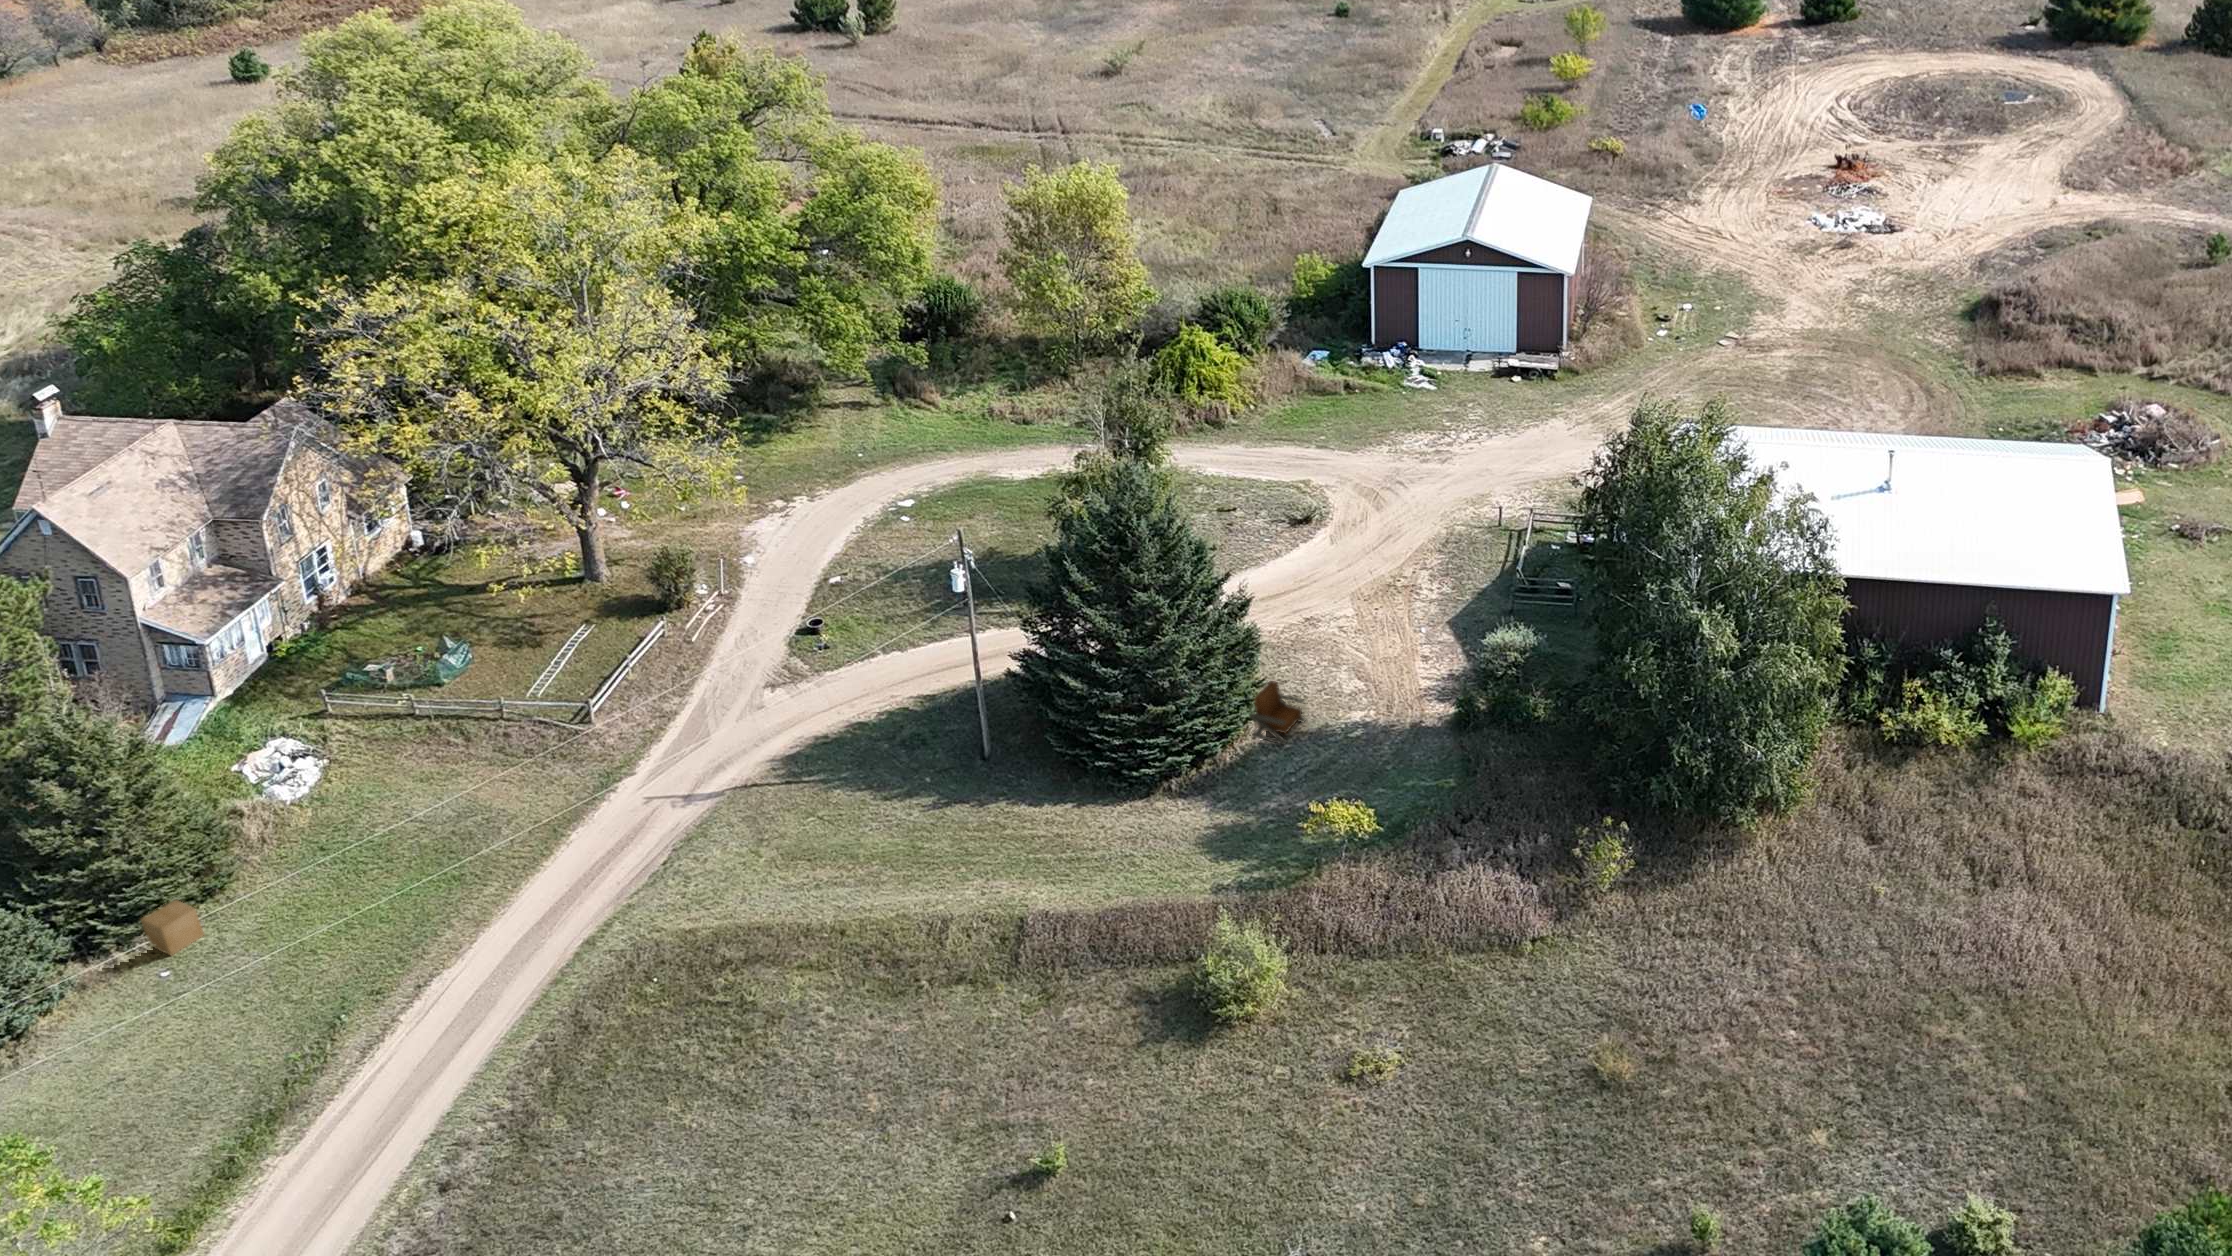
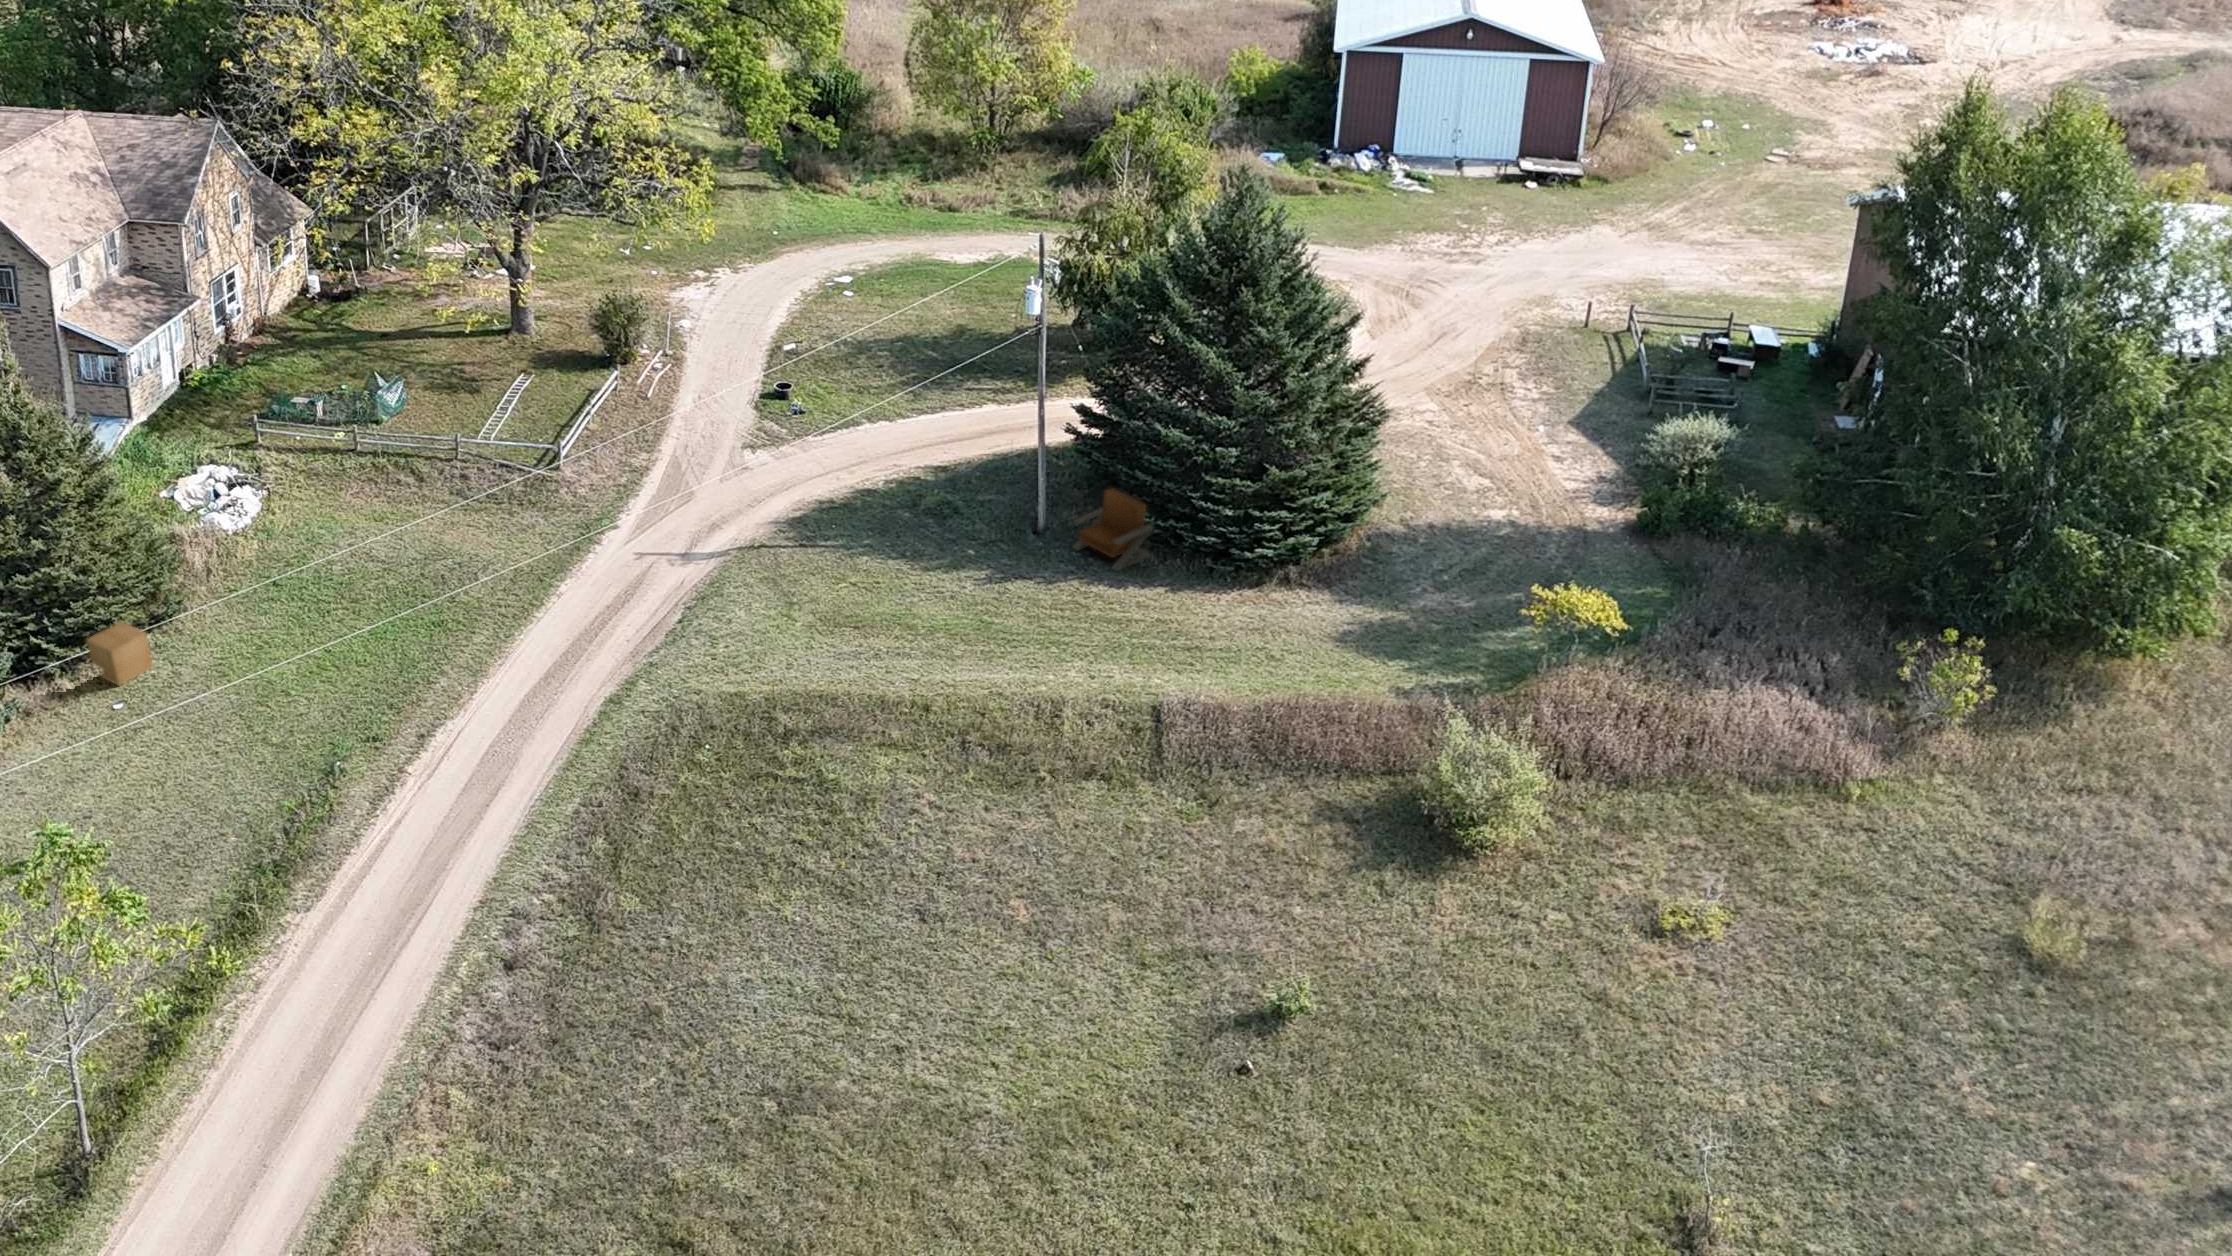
lounge chair: present [1250,681,1306,744] -> present [1073,488,1153,571]

